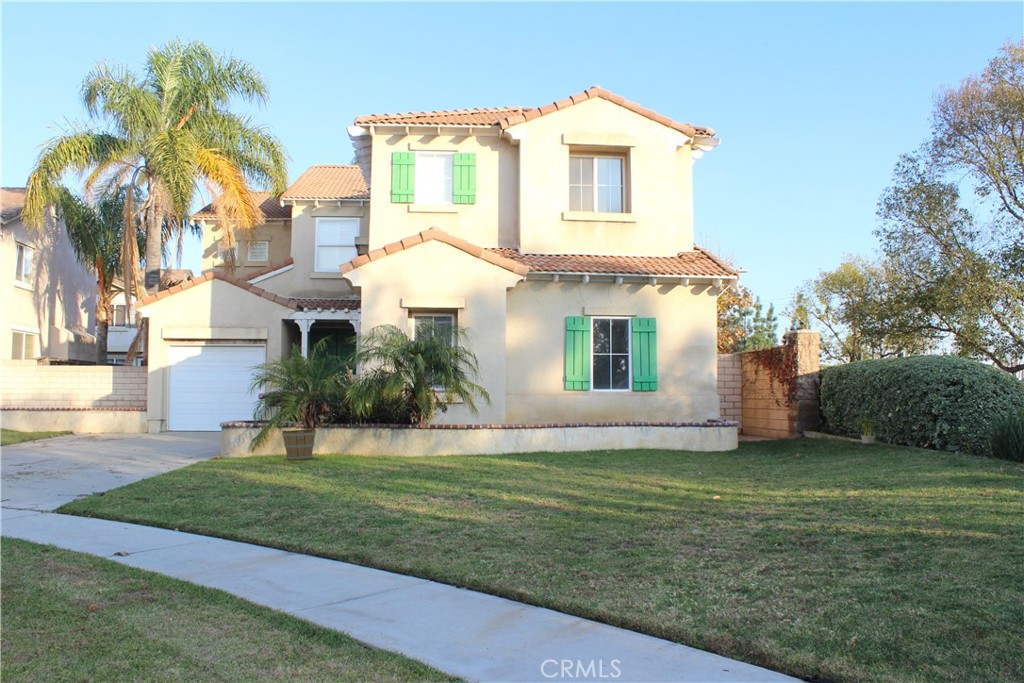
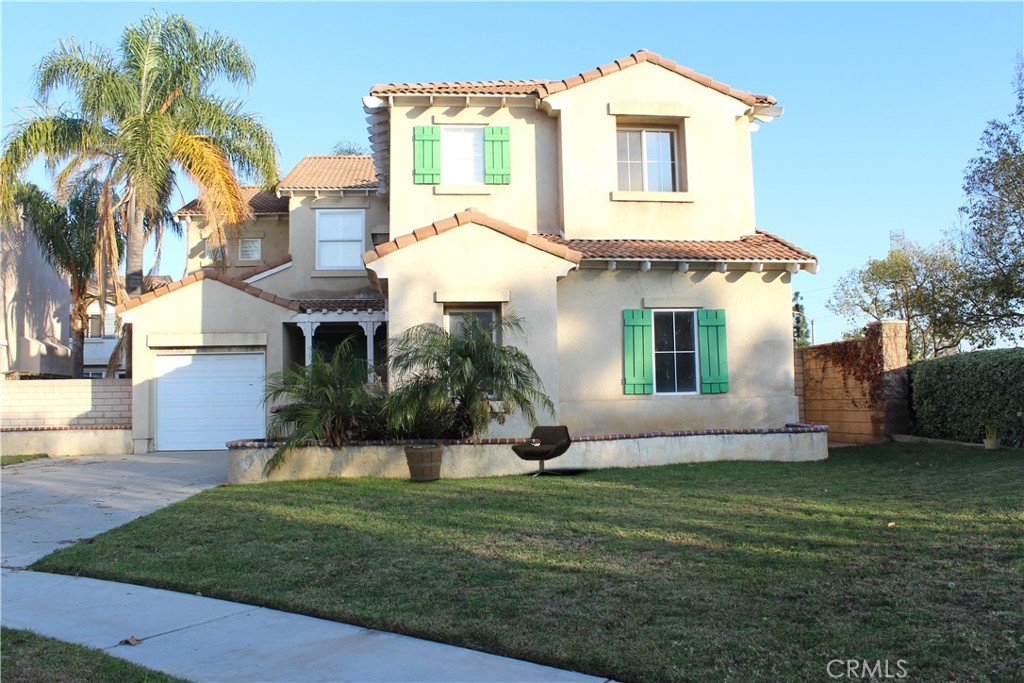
lounge chair: none [454,415,506,457] -> present [511,425,571,477]
wooden bucket: present [282,429,316,460] -> present [404,443,444,481]

